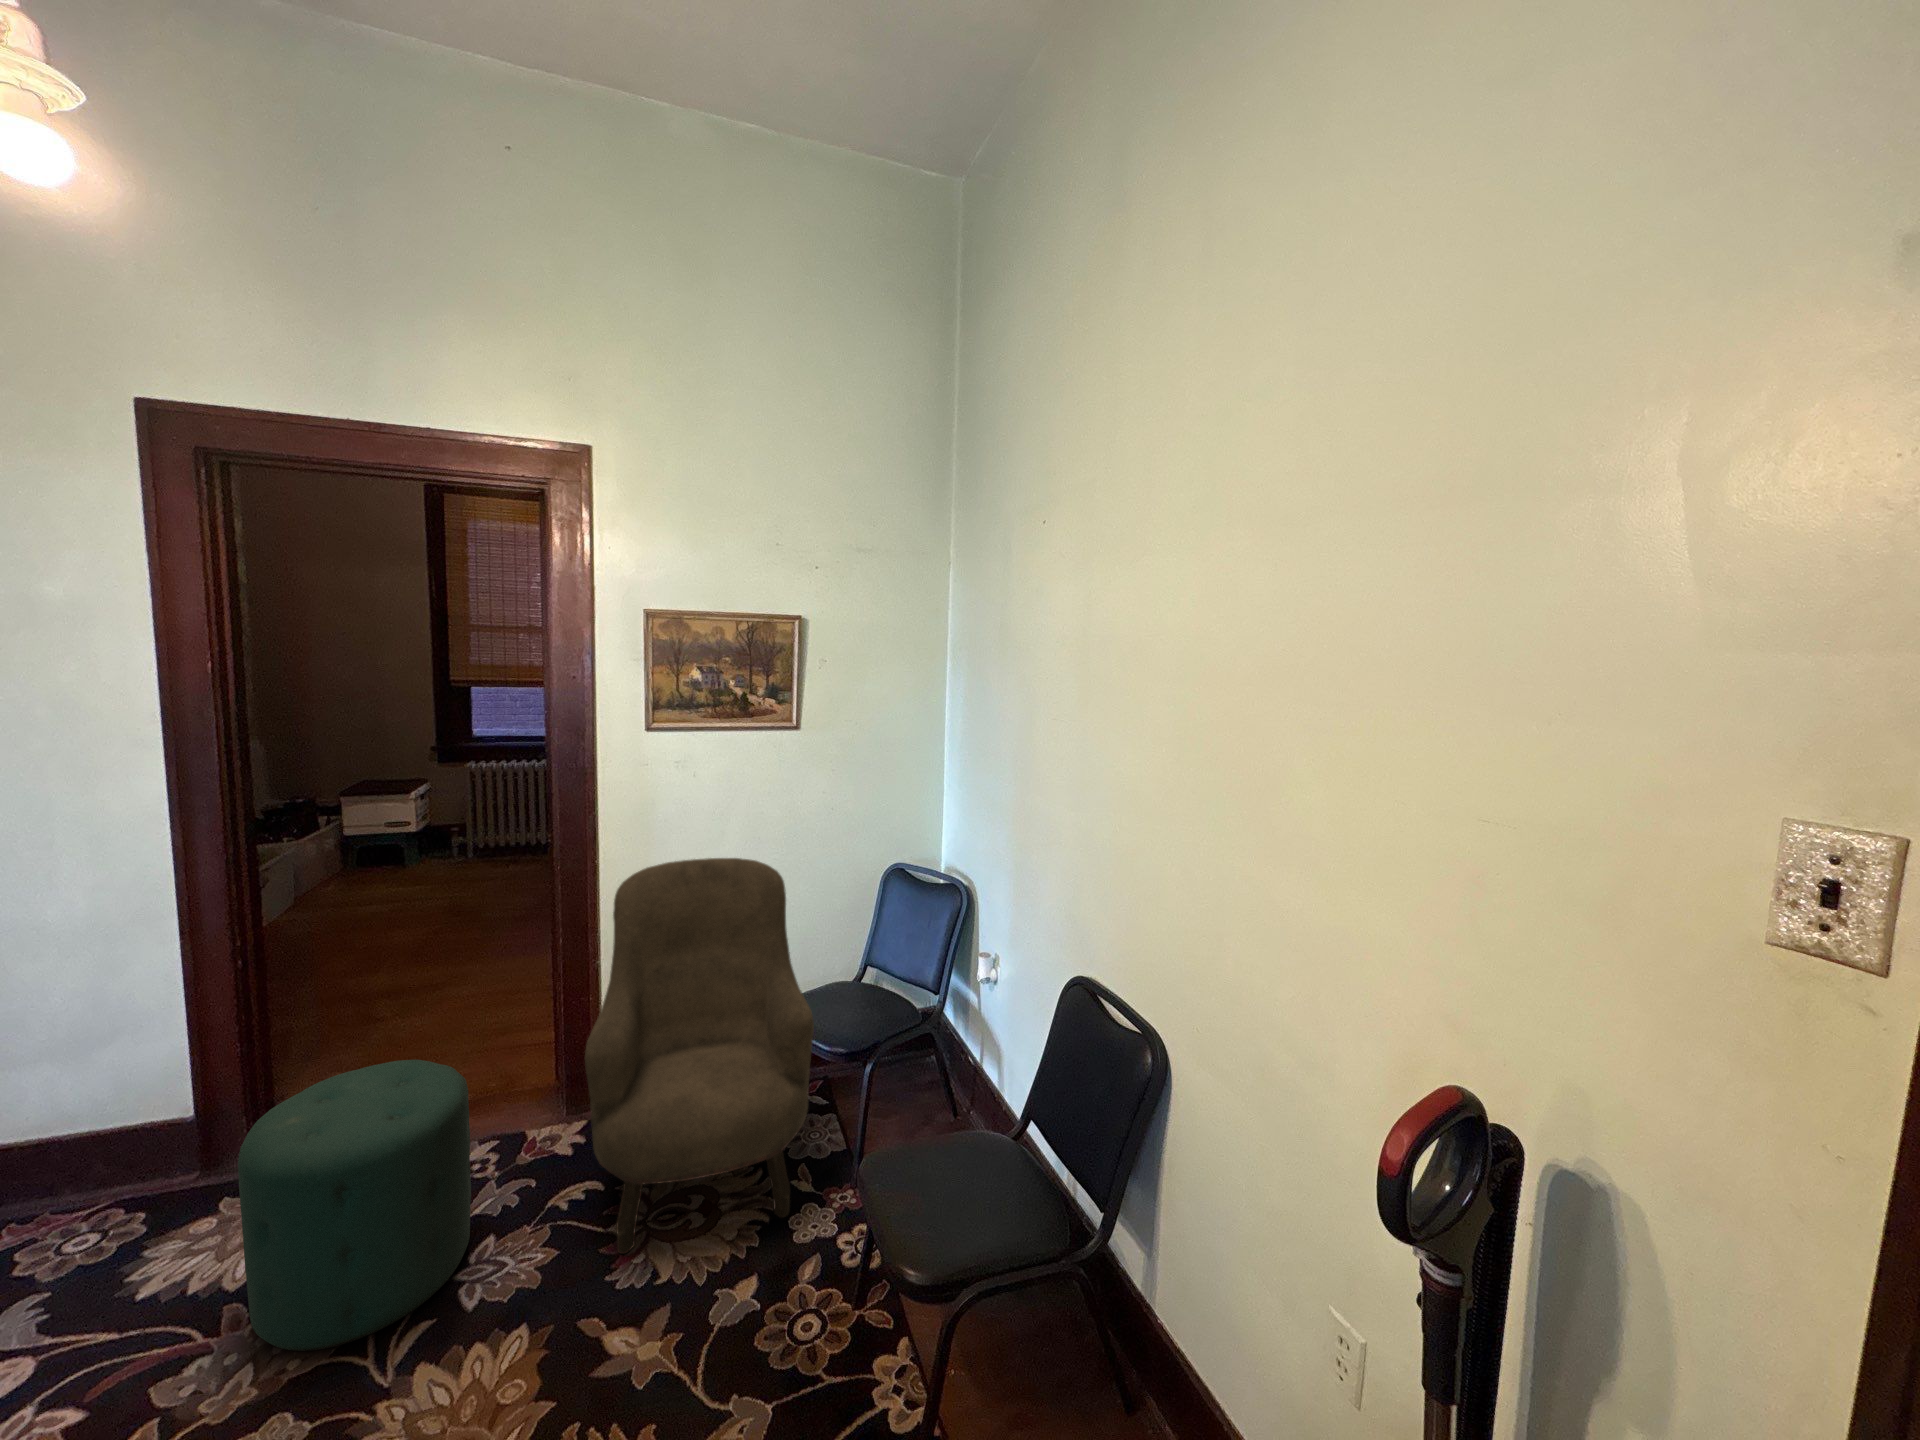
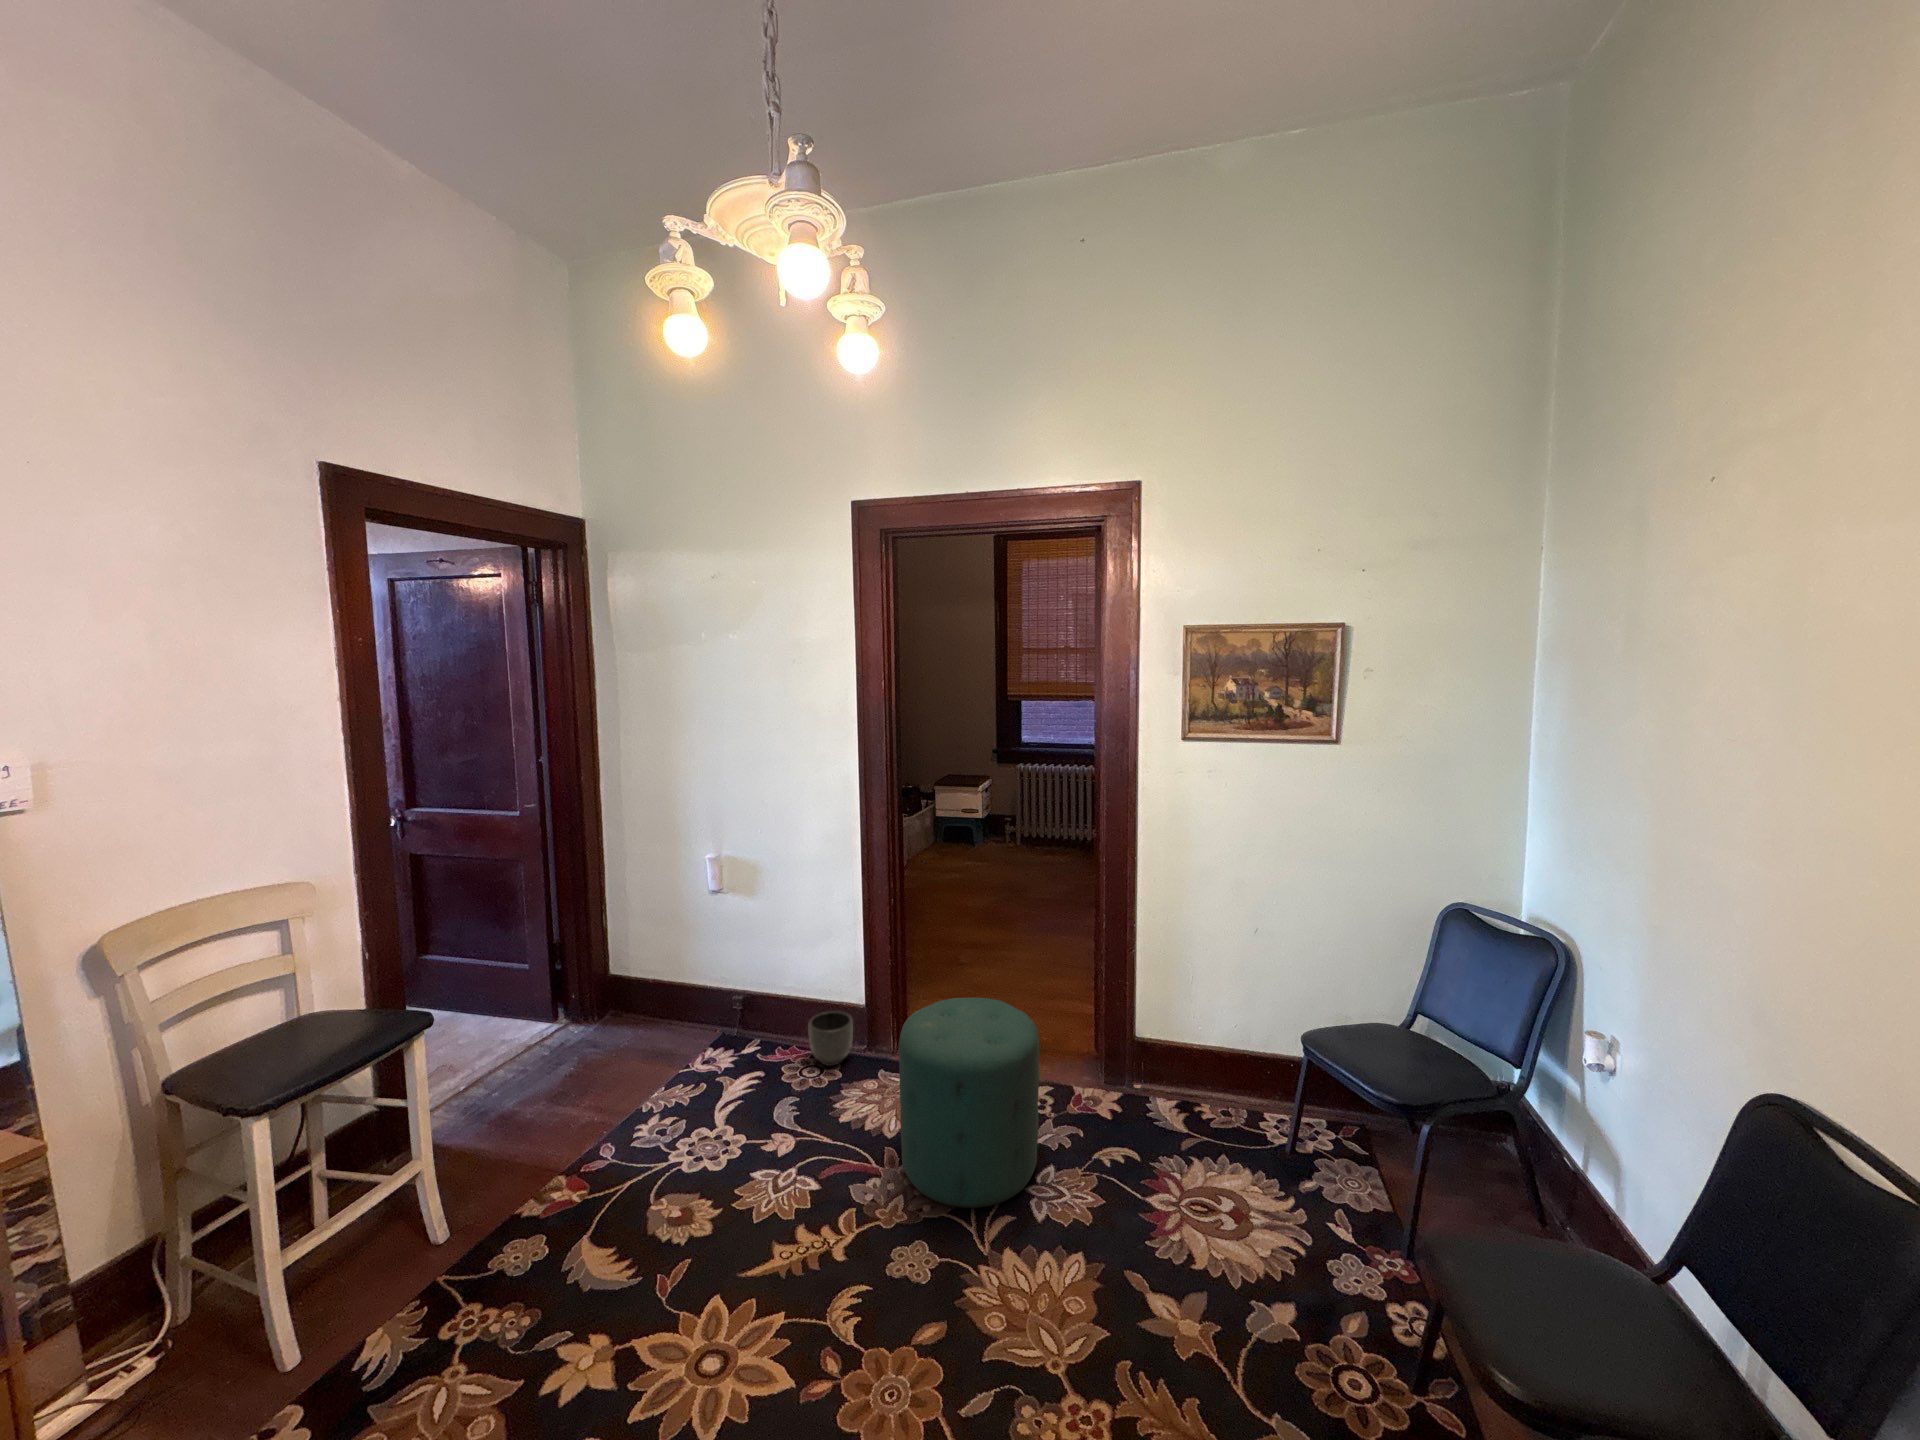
armchair: present [585,858,814,1254] -> none [1129,867,1358,1258]
planter: none [75,1136,170,1223] -> present [808,1011,853,1066]

